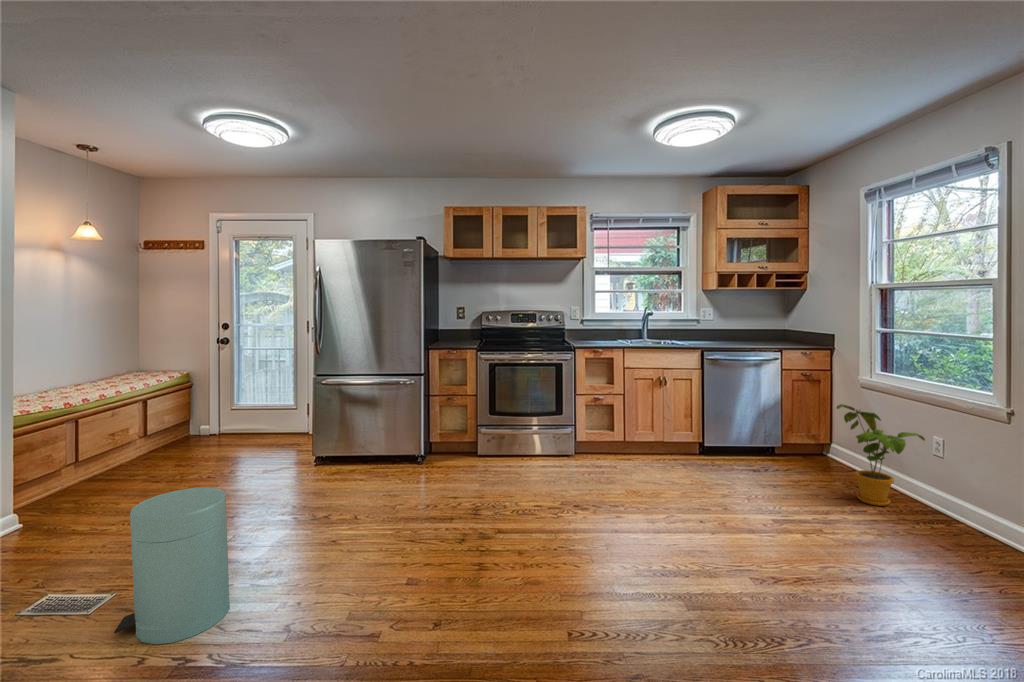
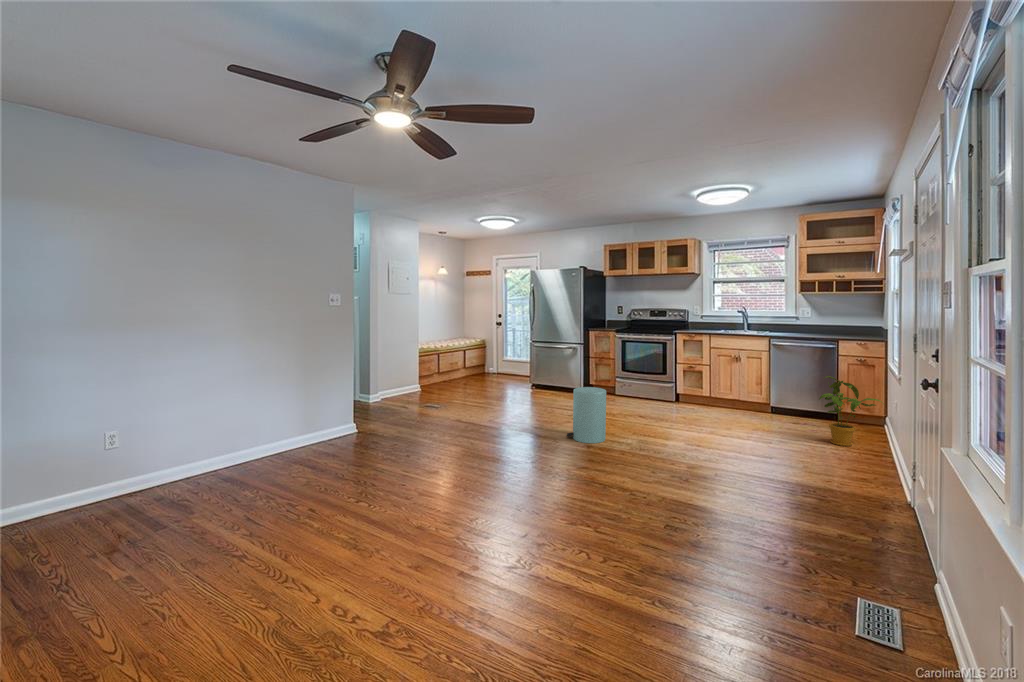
trash can: present [114,487,230,644] -> present [567,387,606,443]

